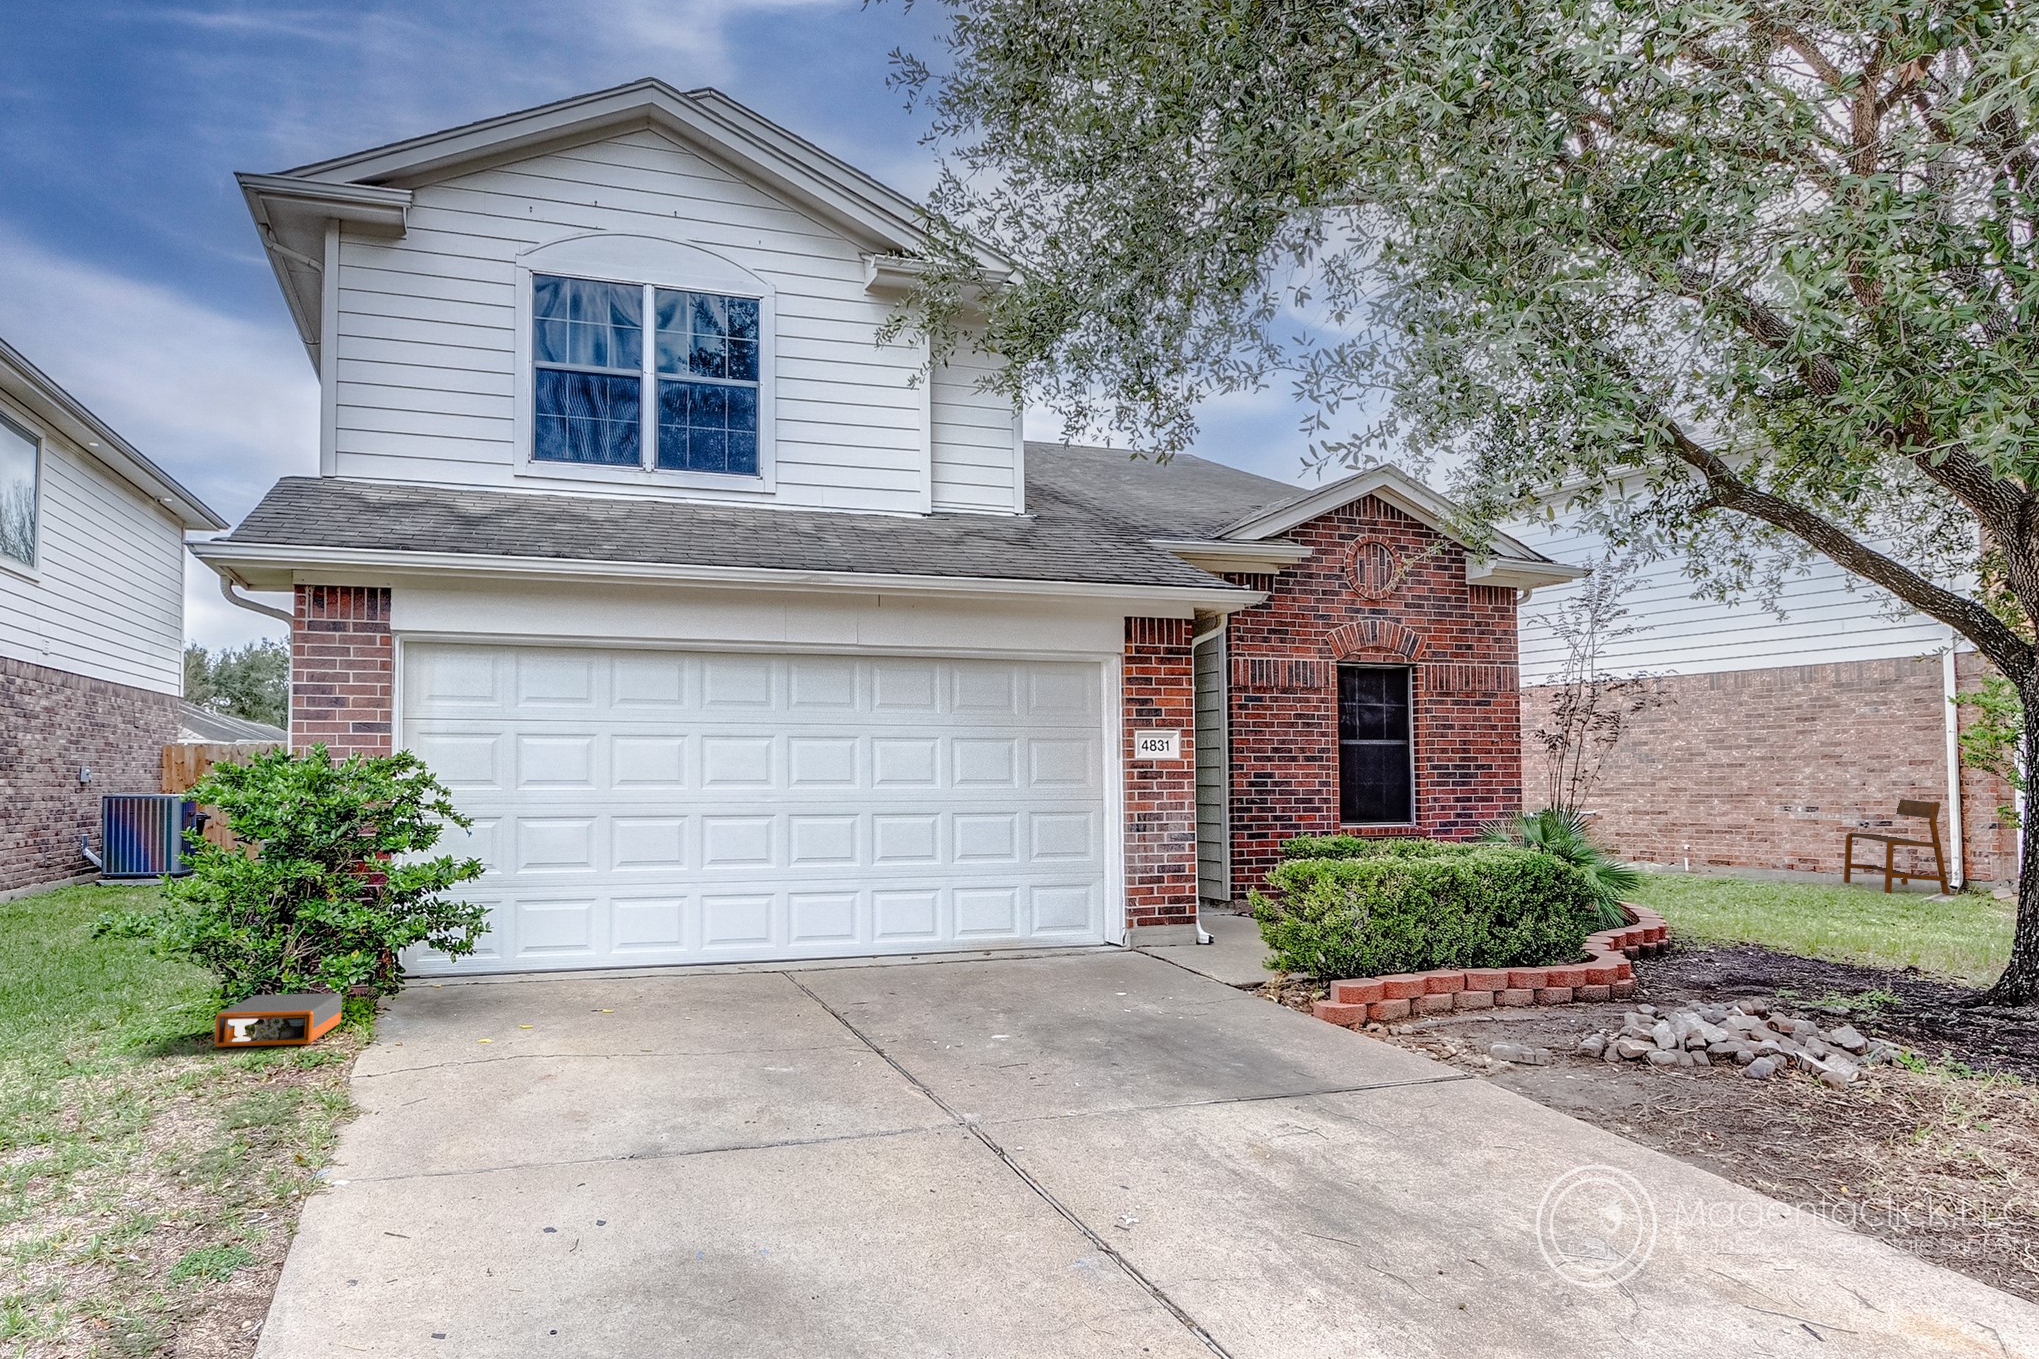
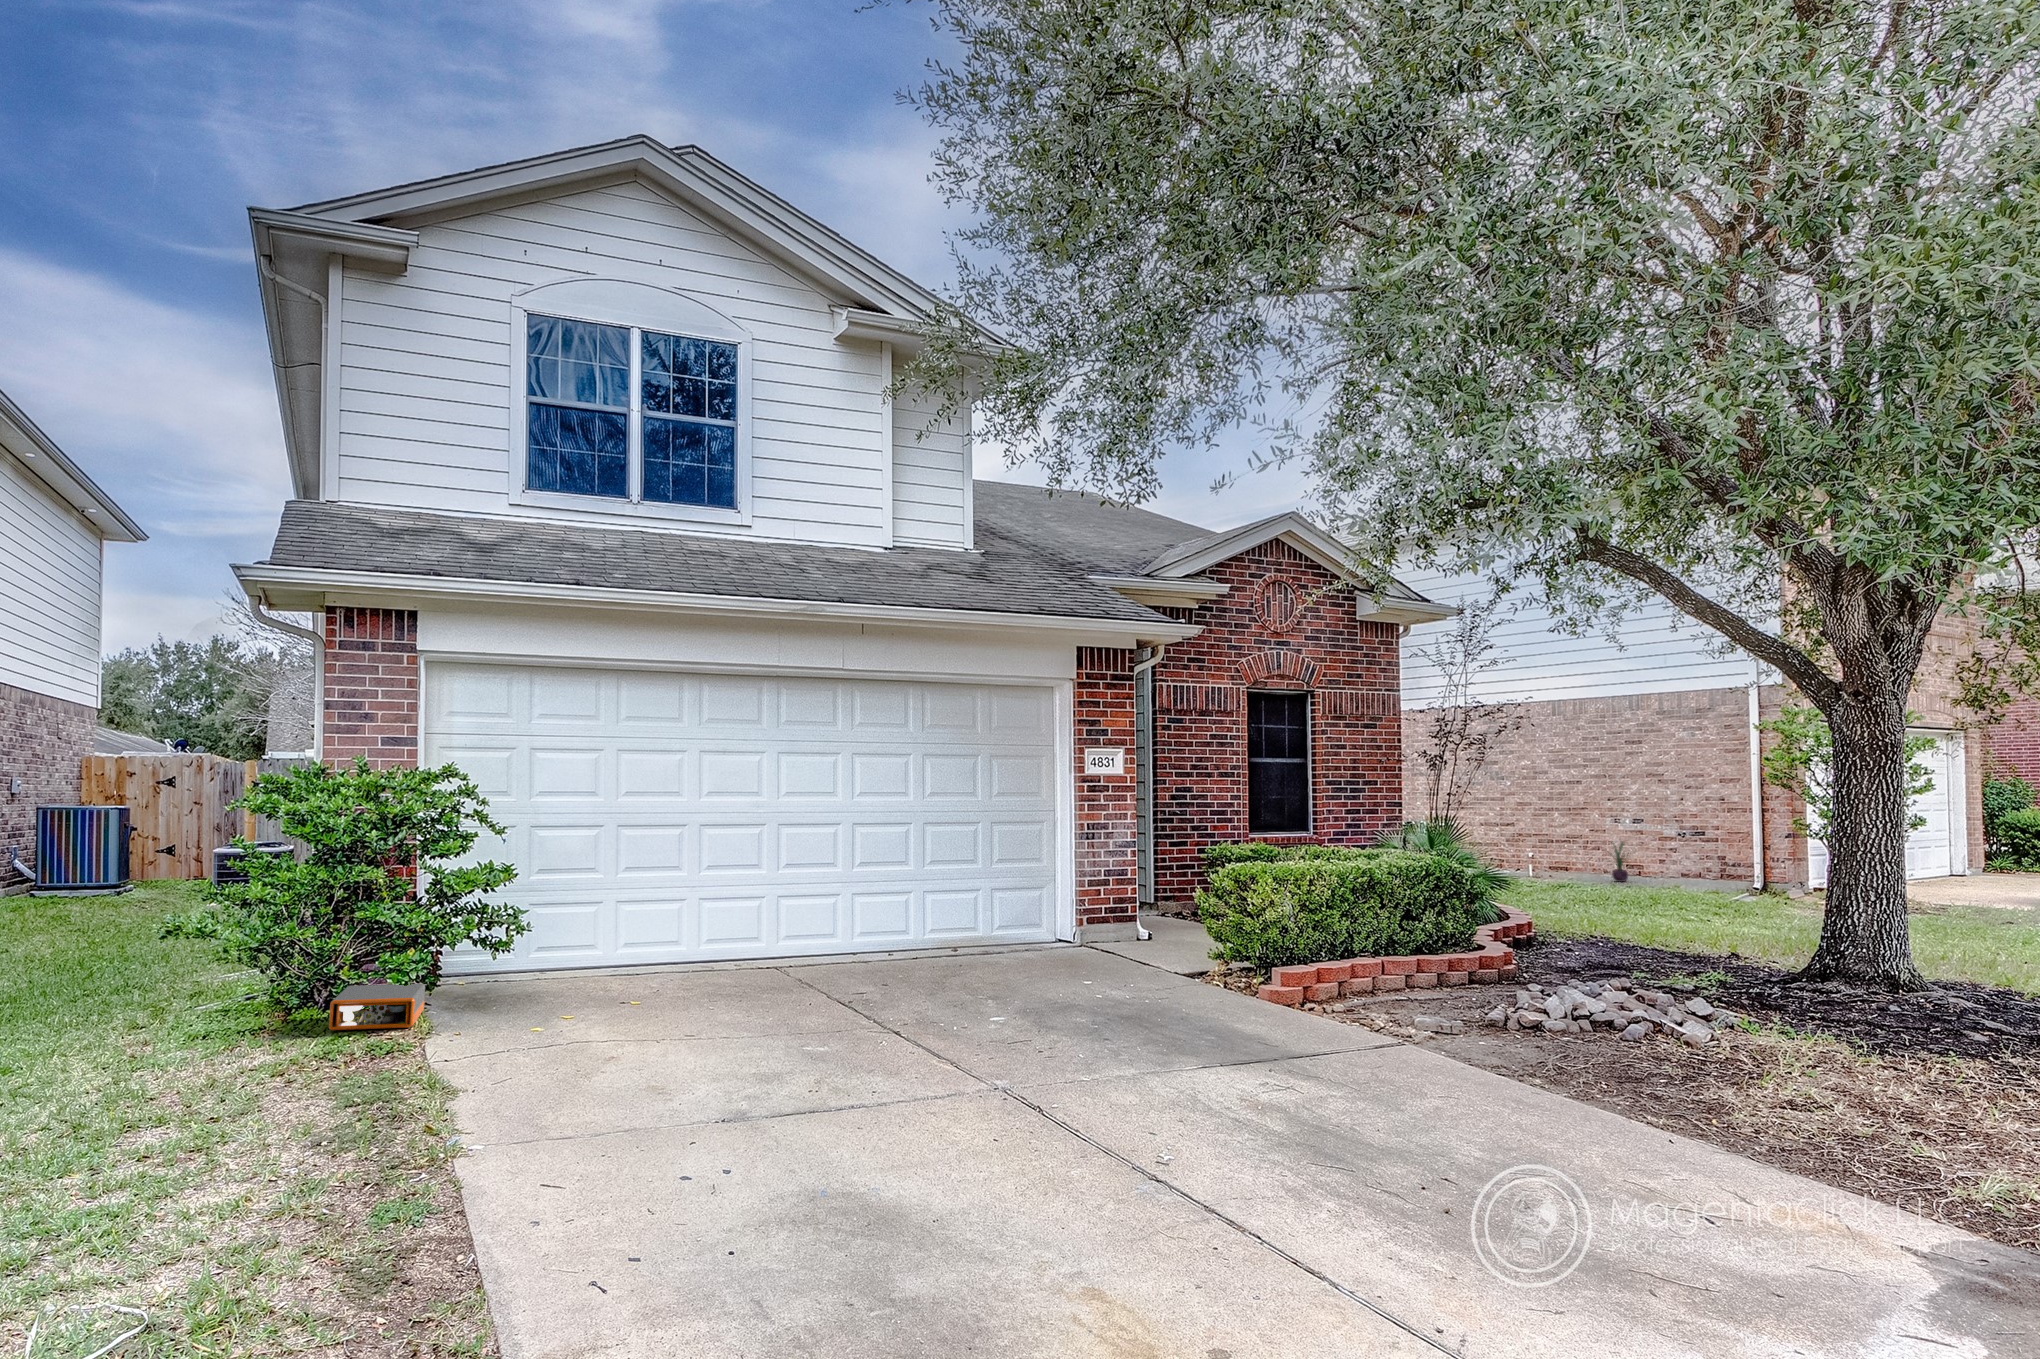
bench: present [1844,799,1949,894] -> none [1667,810,1757,894]
decorative plant: none [1762,833,1818,879] -> present [1612,843,1628,882]

